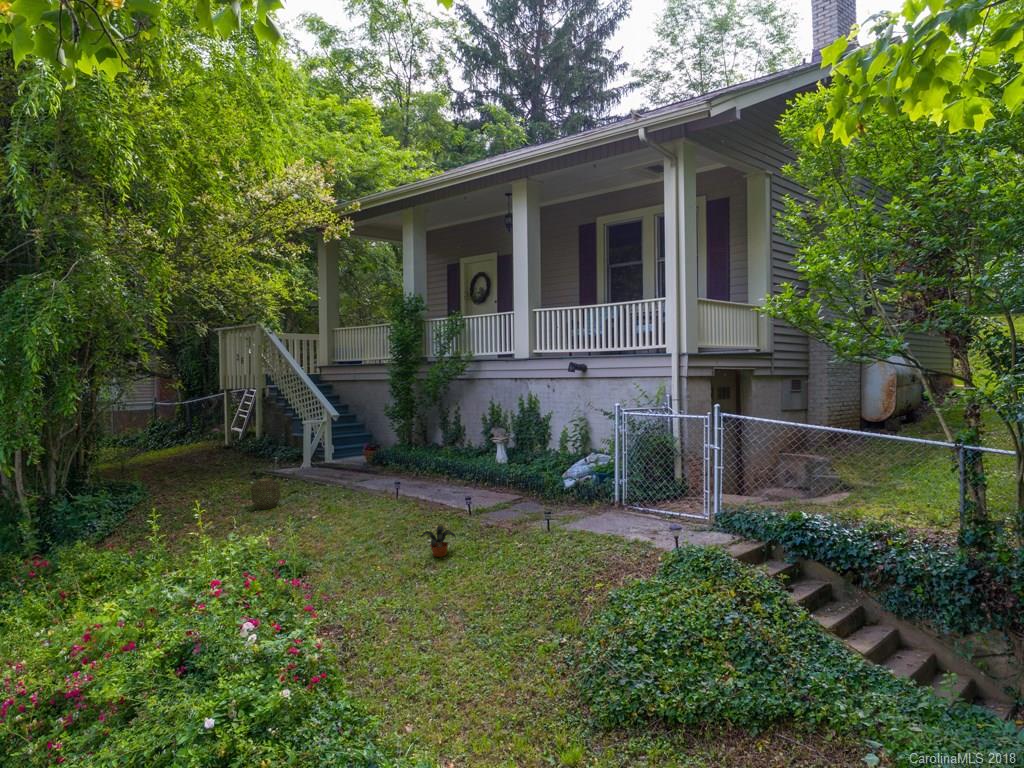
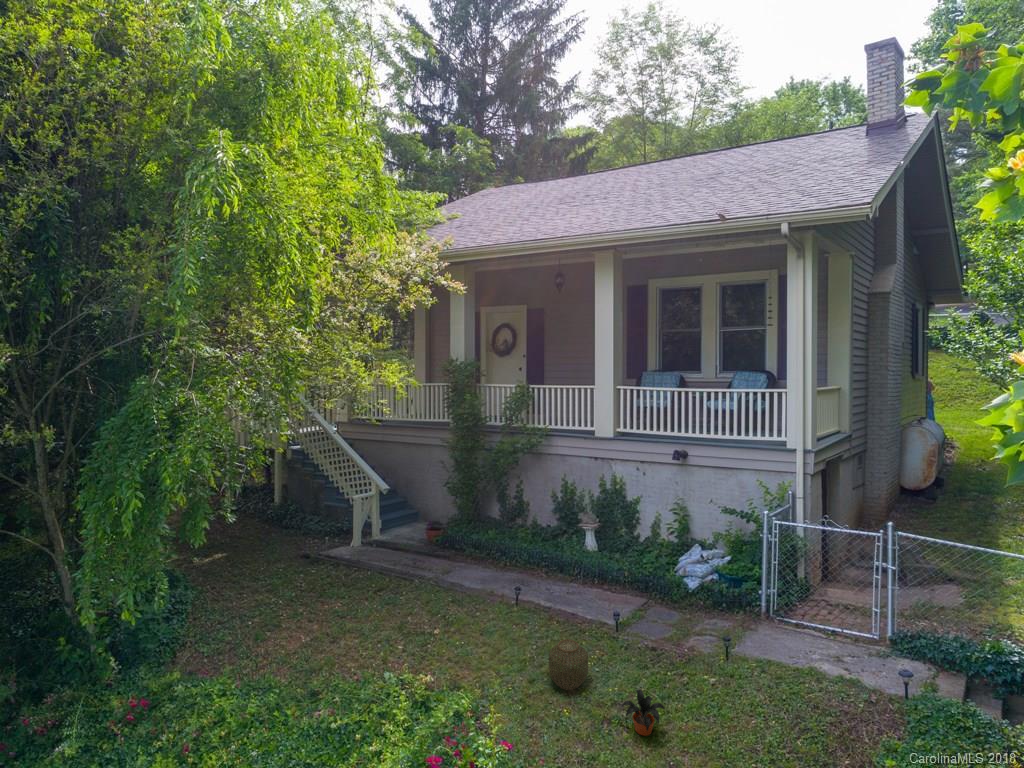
woven basket: present [251,478,280,509] -> present [549,639,588,690]

